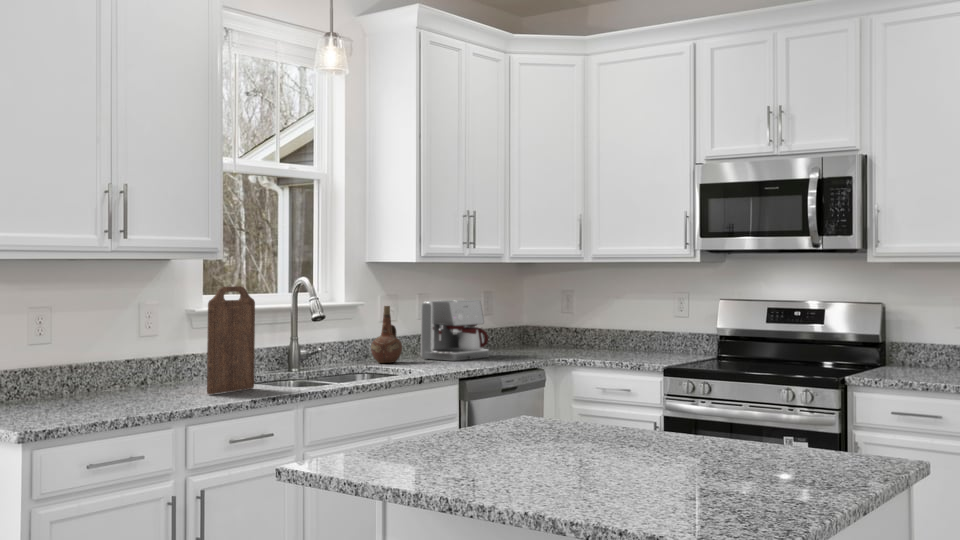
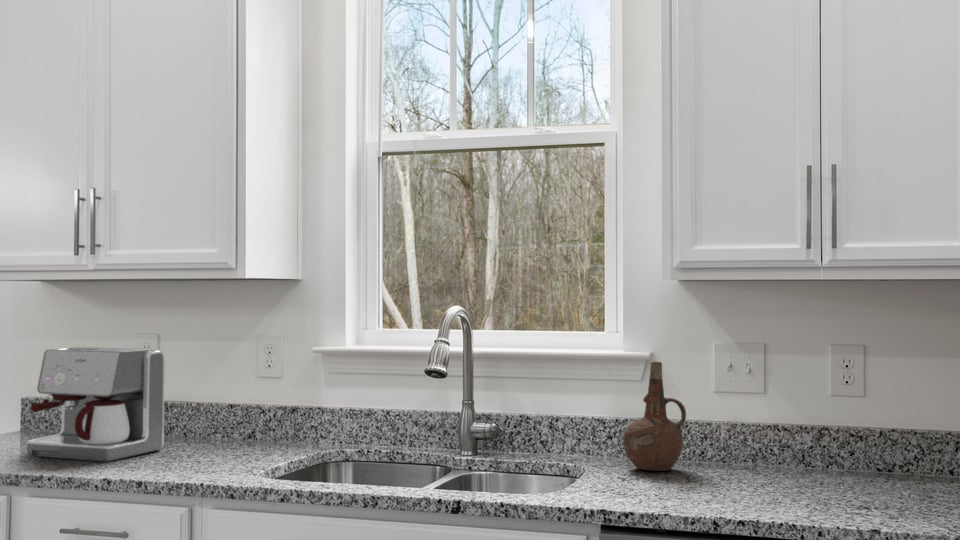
cutting board: present [207,286,255,394] -> none [156,317,239,465]
coffee maker: present [421,300,489,361] -> present [27,347,165,462]

